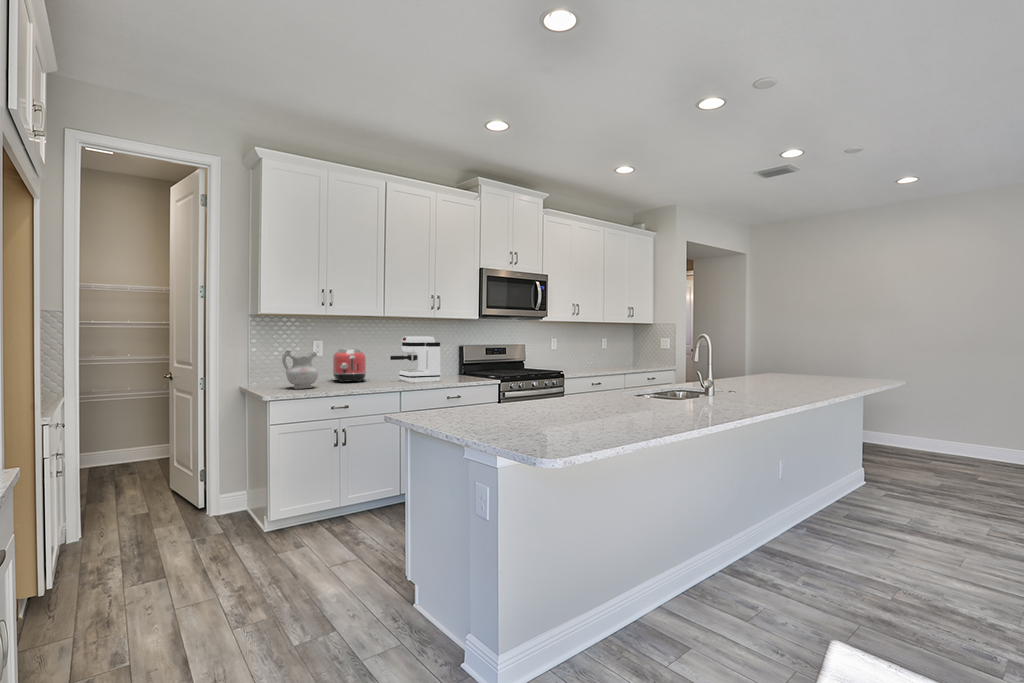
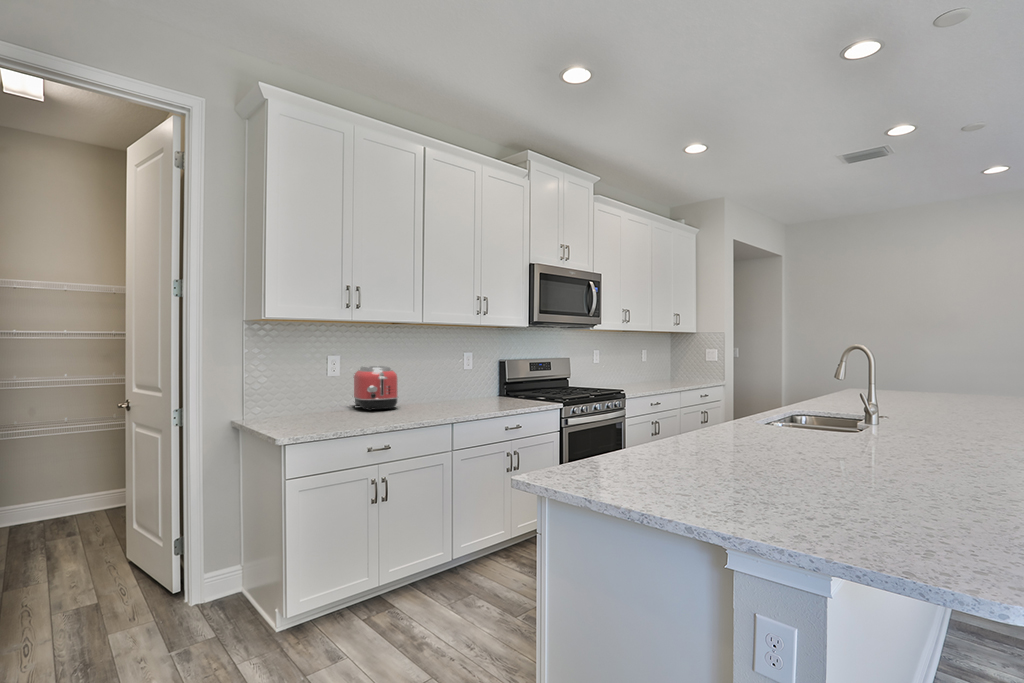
coffee maker: present [390,337,440,383] -> none [430,349,495,409]
ceramic pitcher: present [282,351,318,389] -> none [295,371,343,423]

